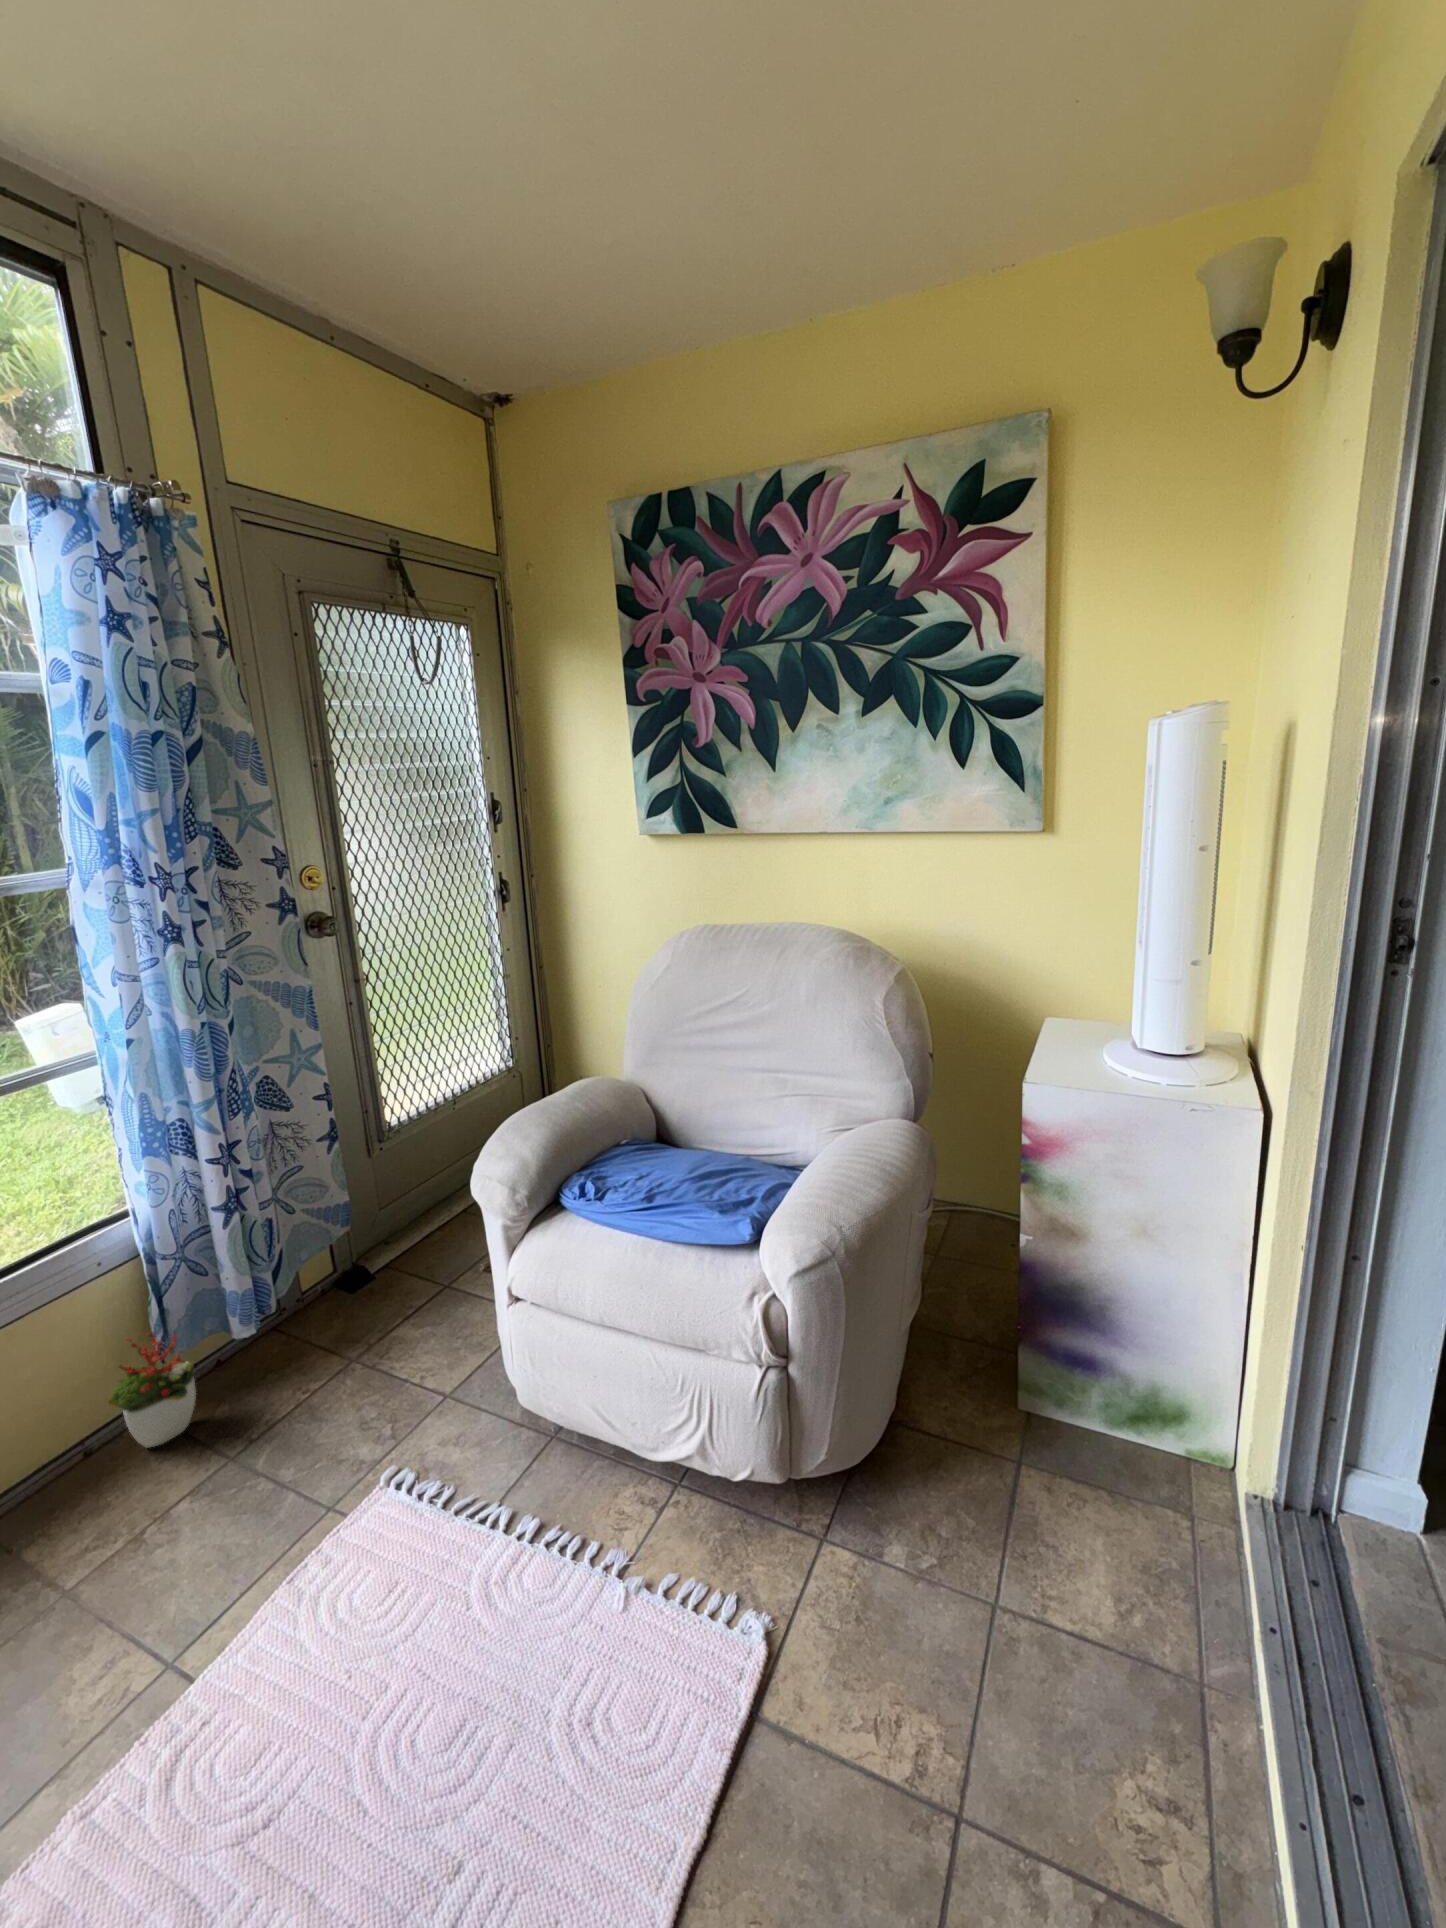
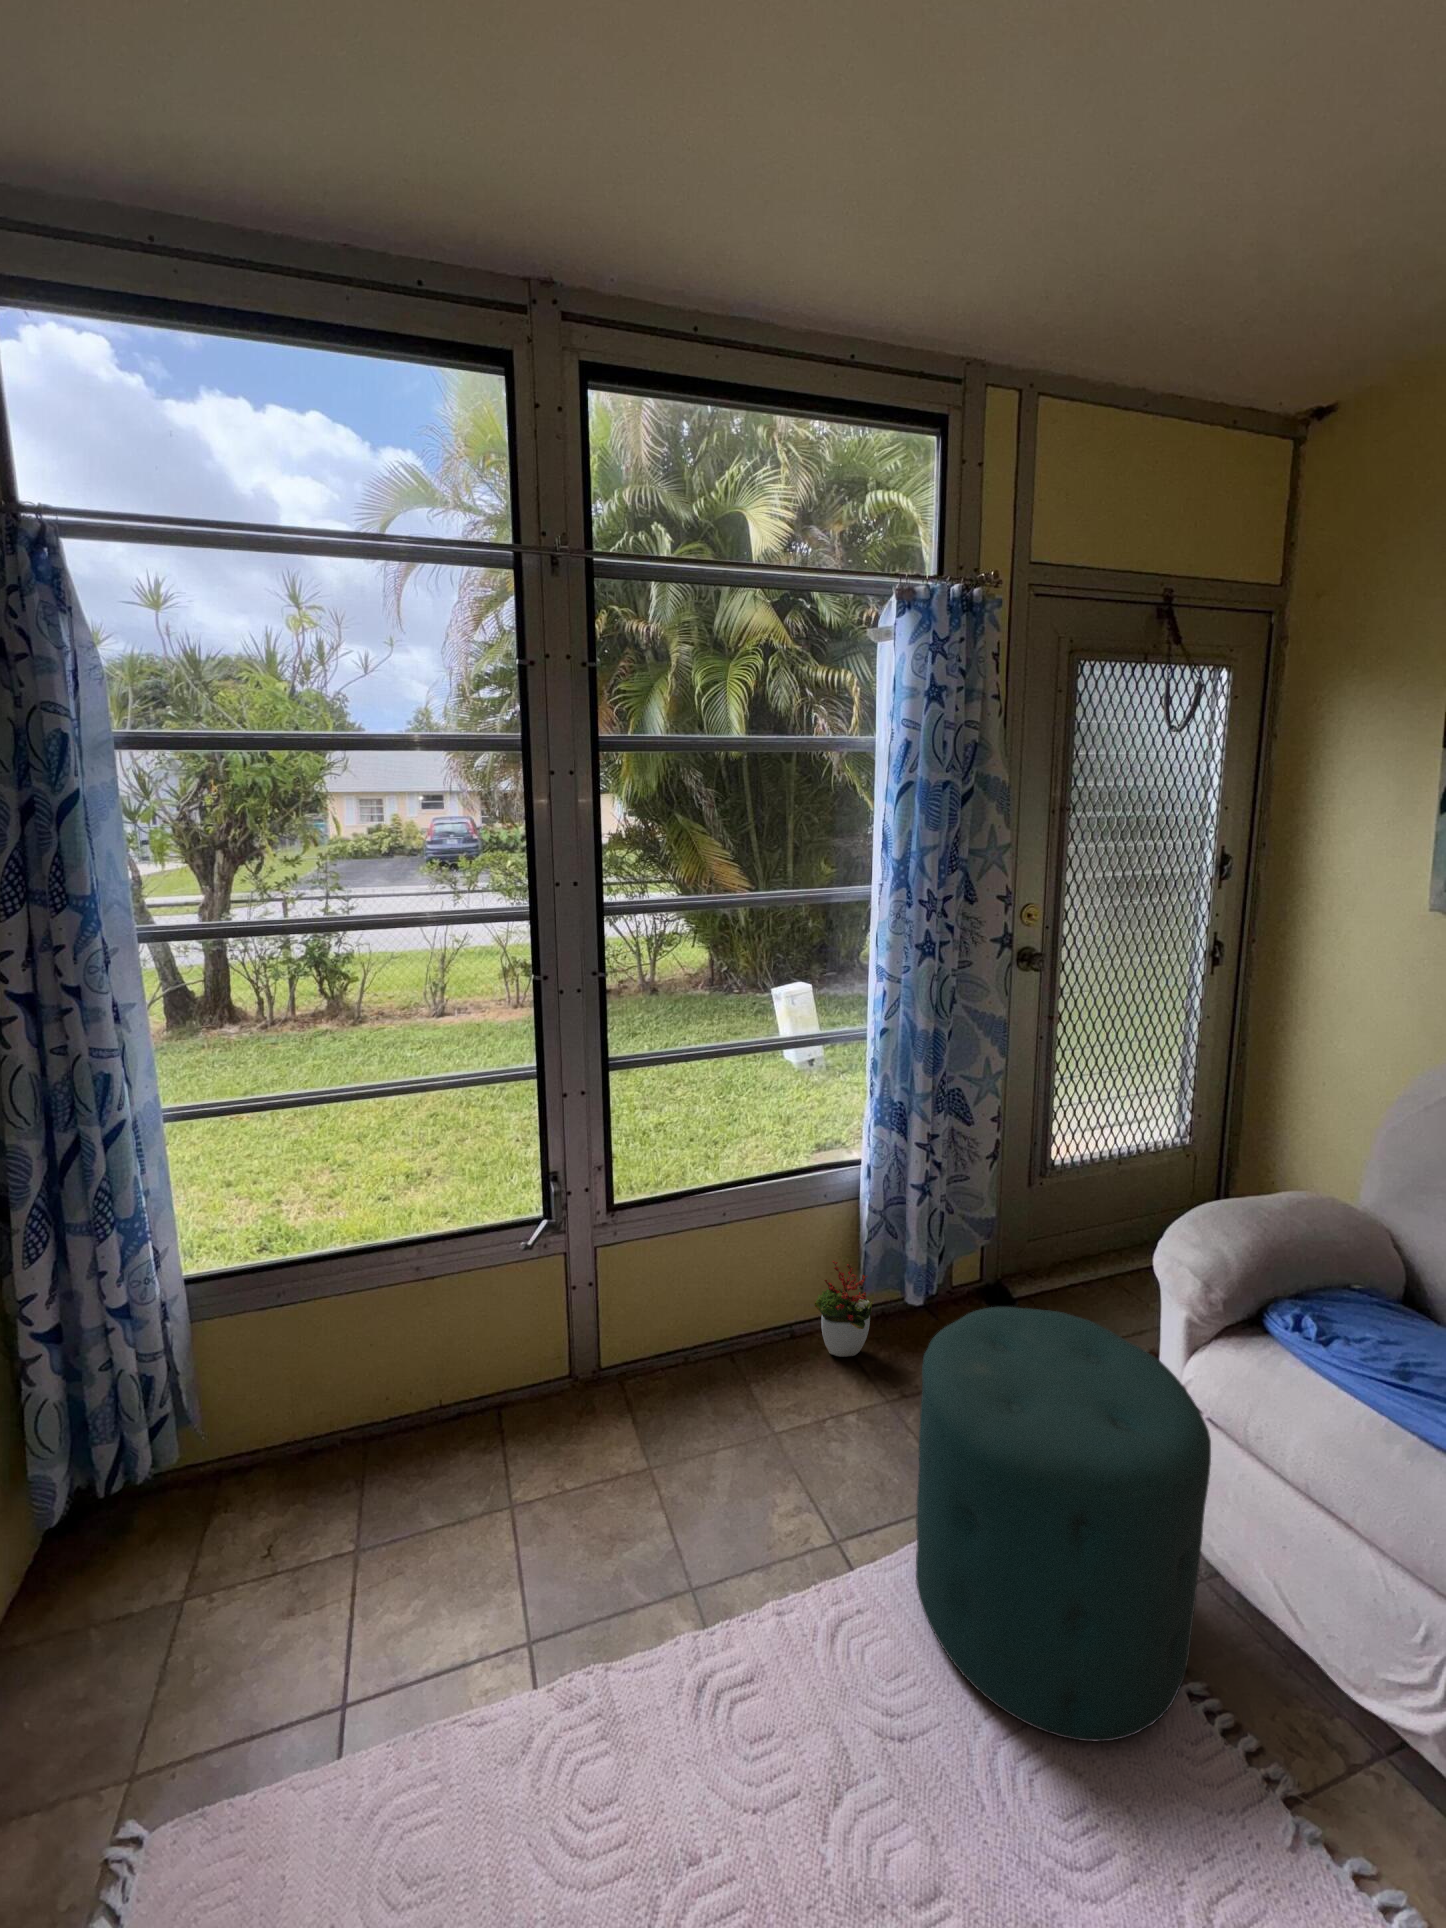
ottoman: none [231,1268,540,1696] -> present [916,1307,1211,1741]

